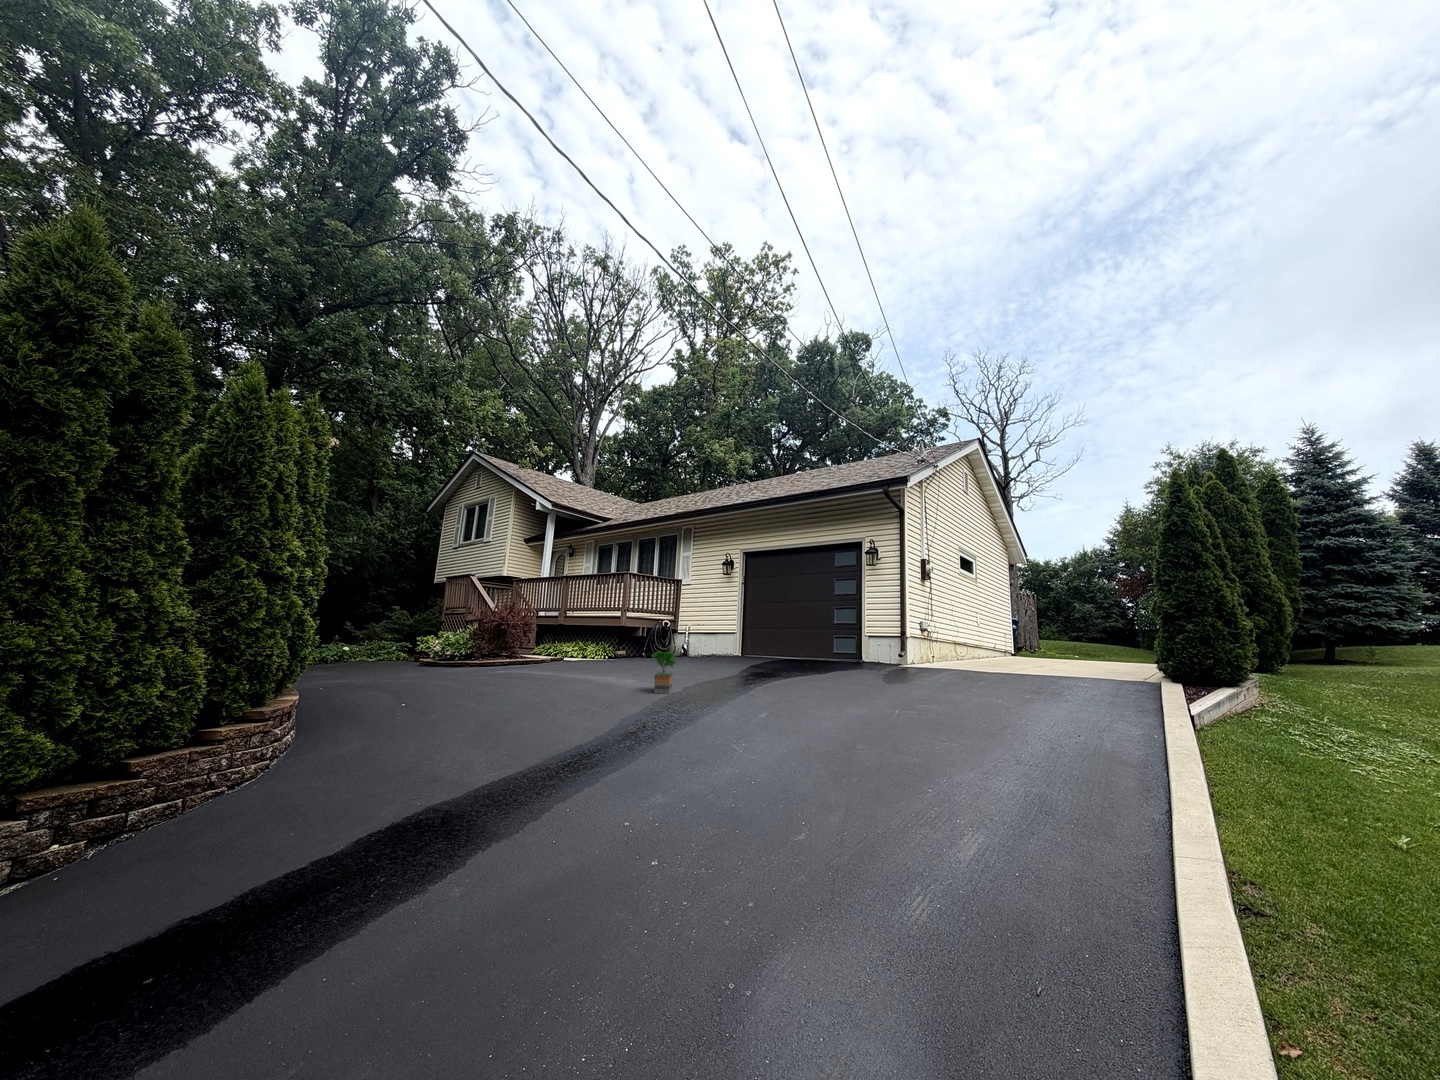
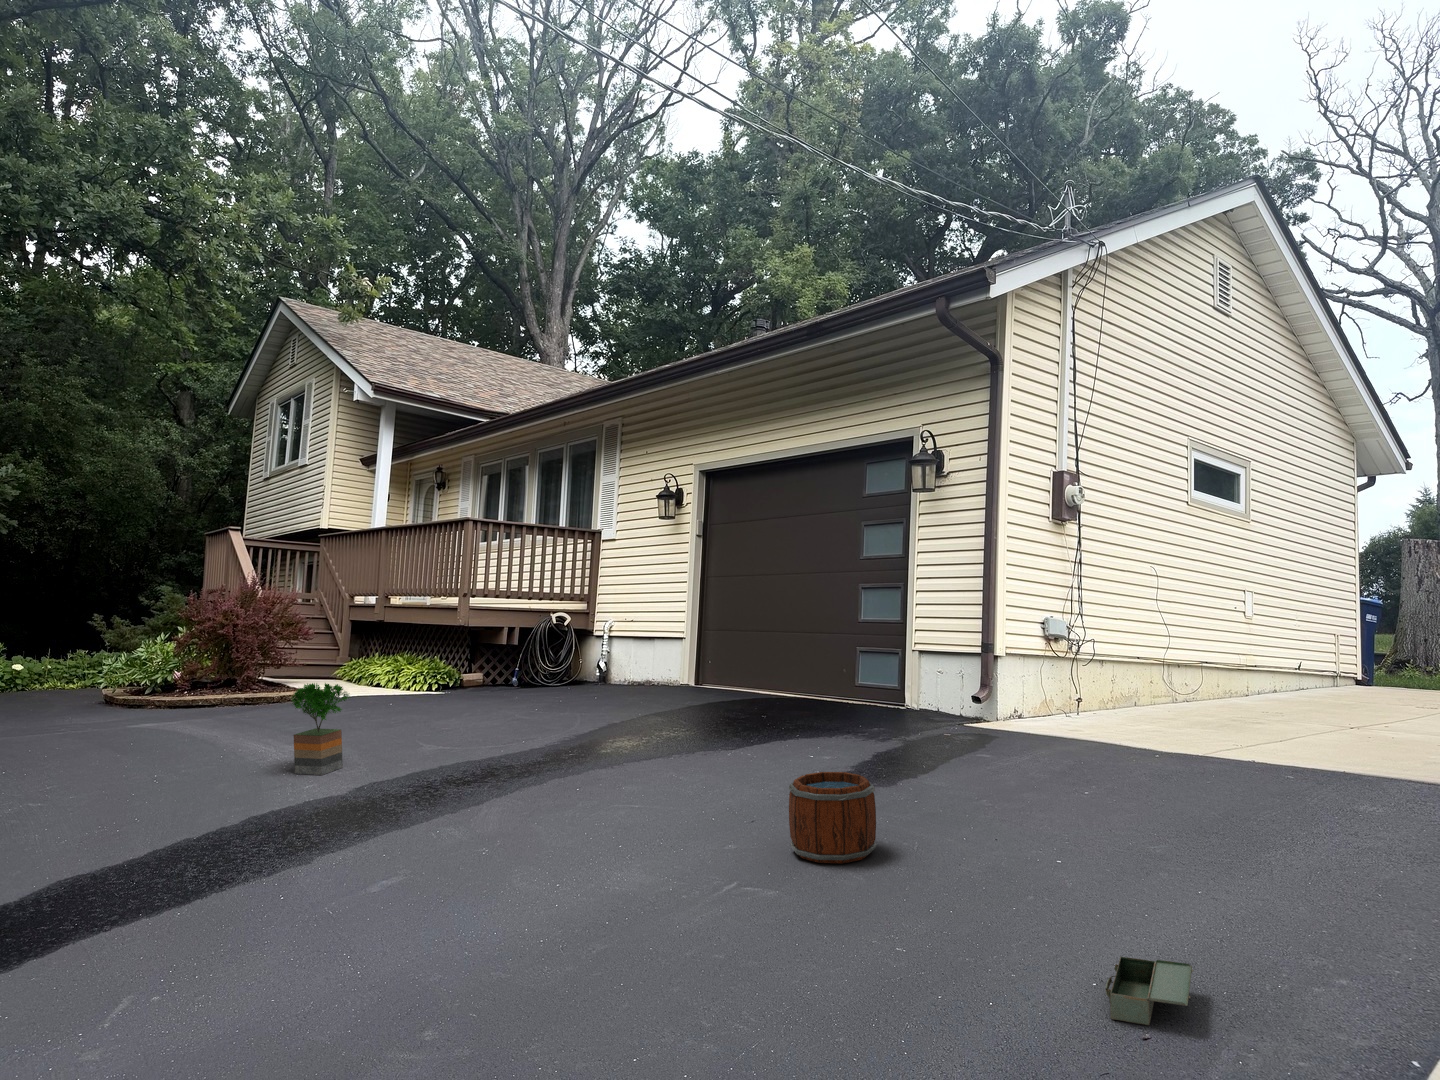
bucket: none [927,681,962,716] -> present [789,772,877,863]
toolbox: none [1102,735,1141,753] -> present [1105,957,1194,1025]

